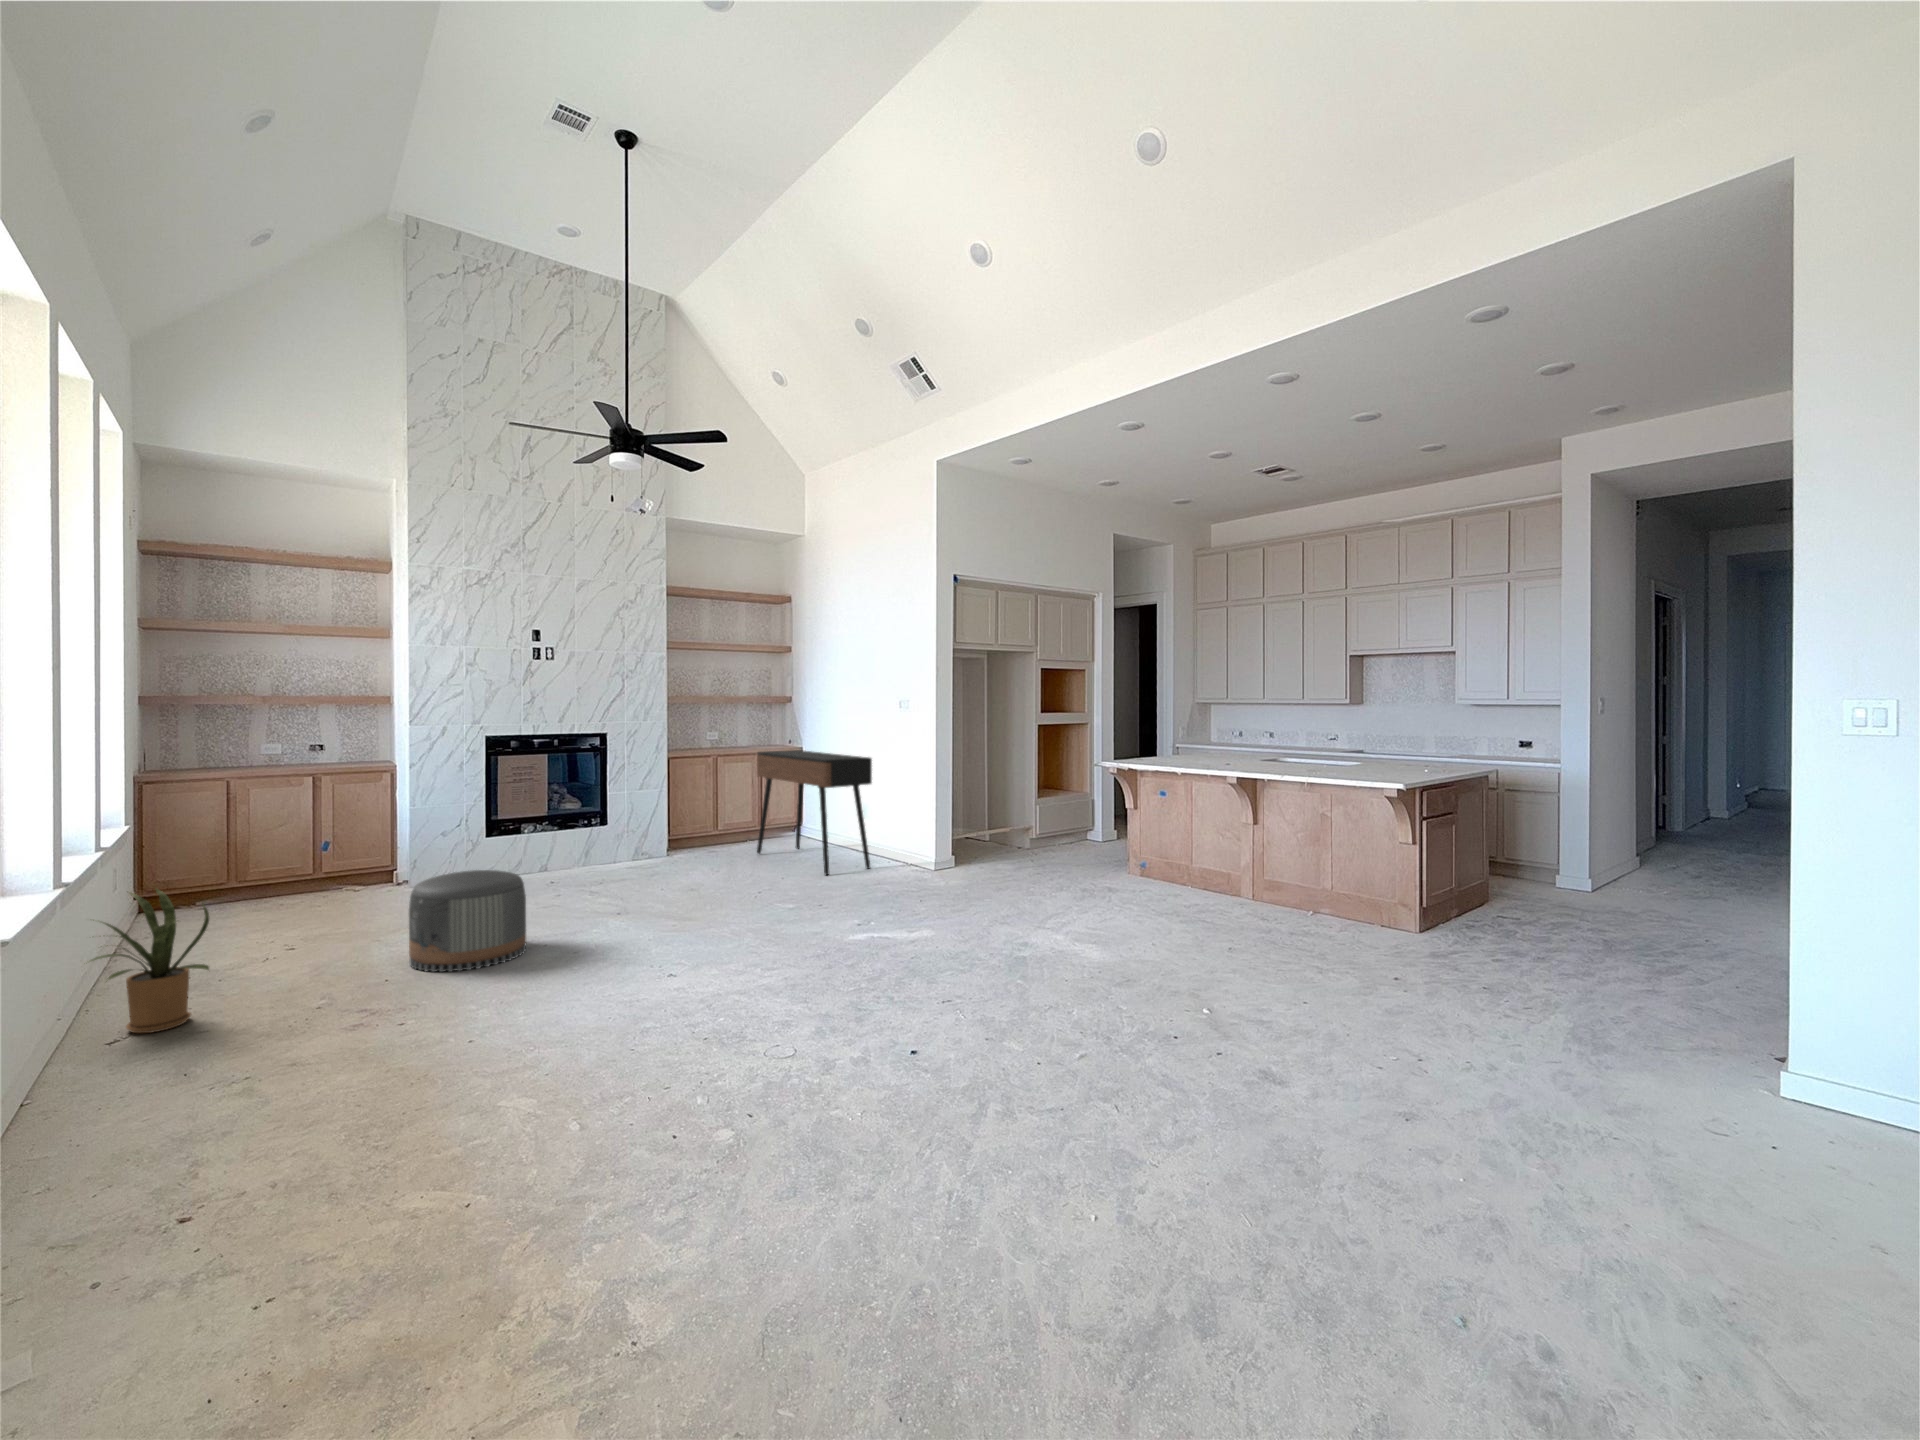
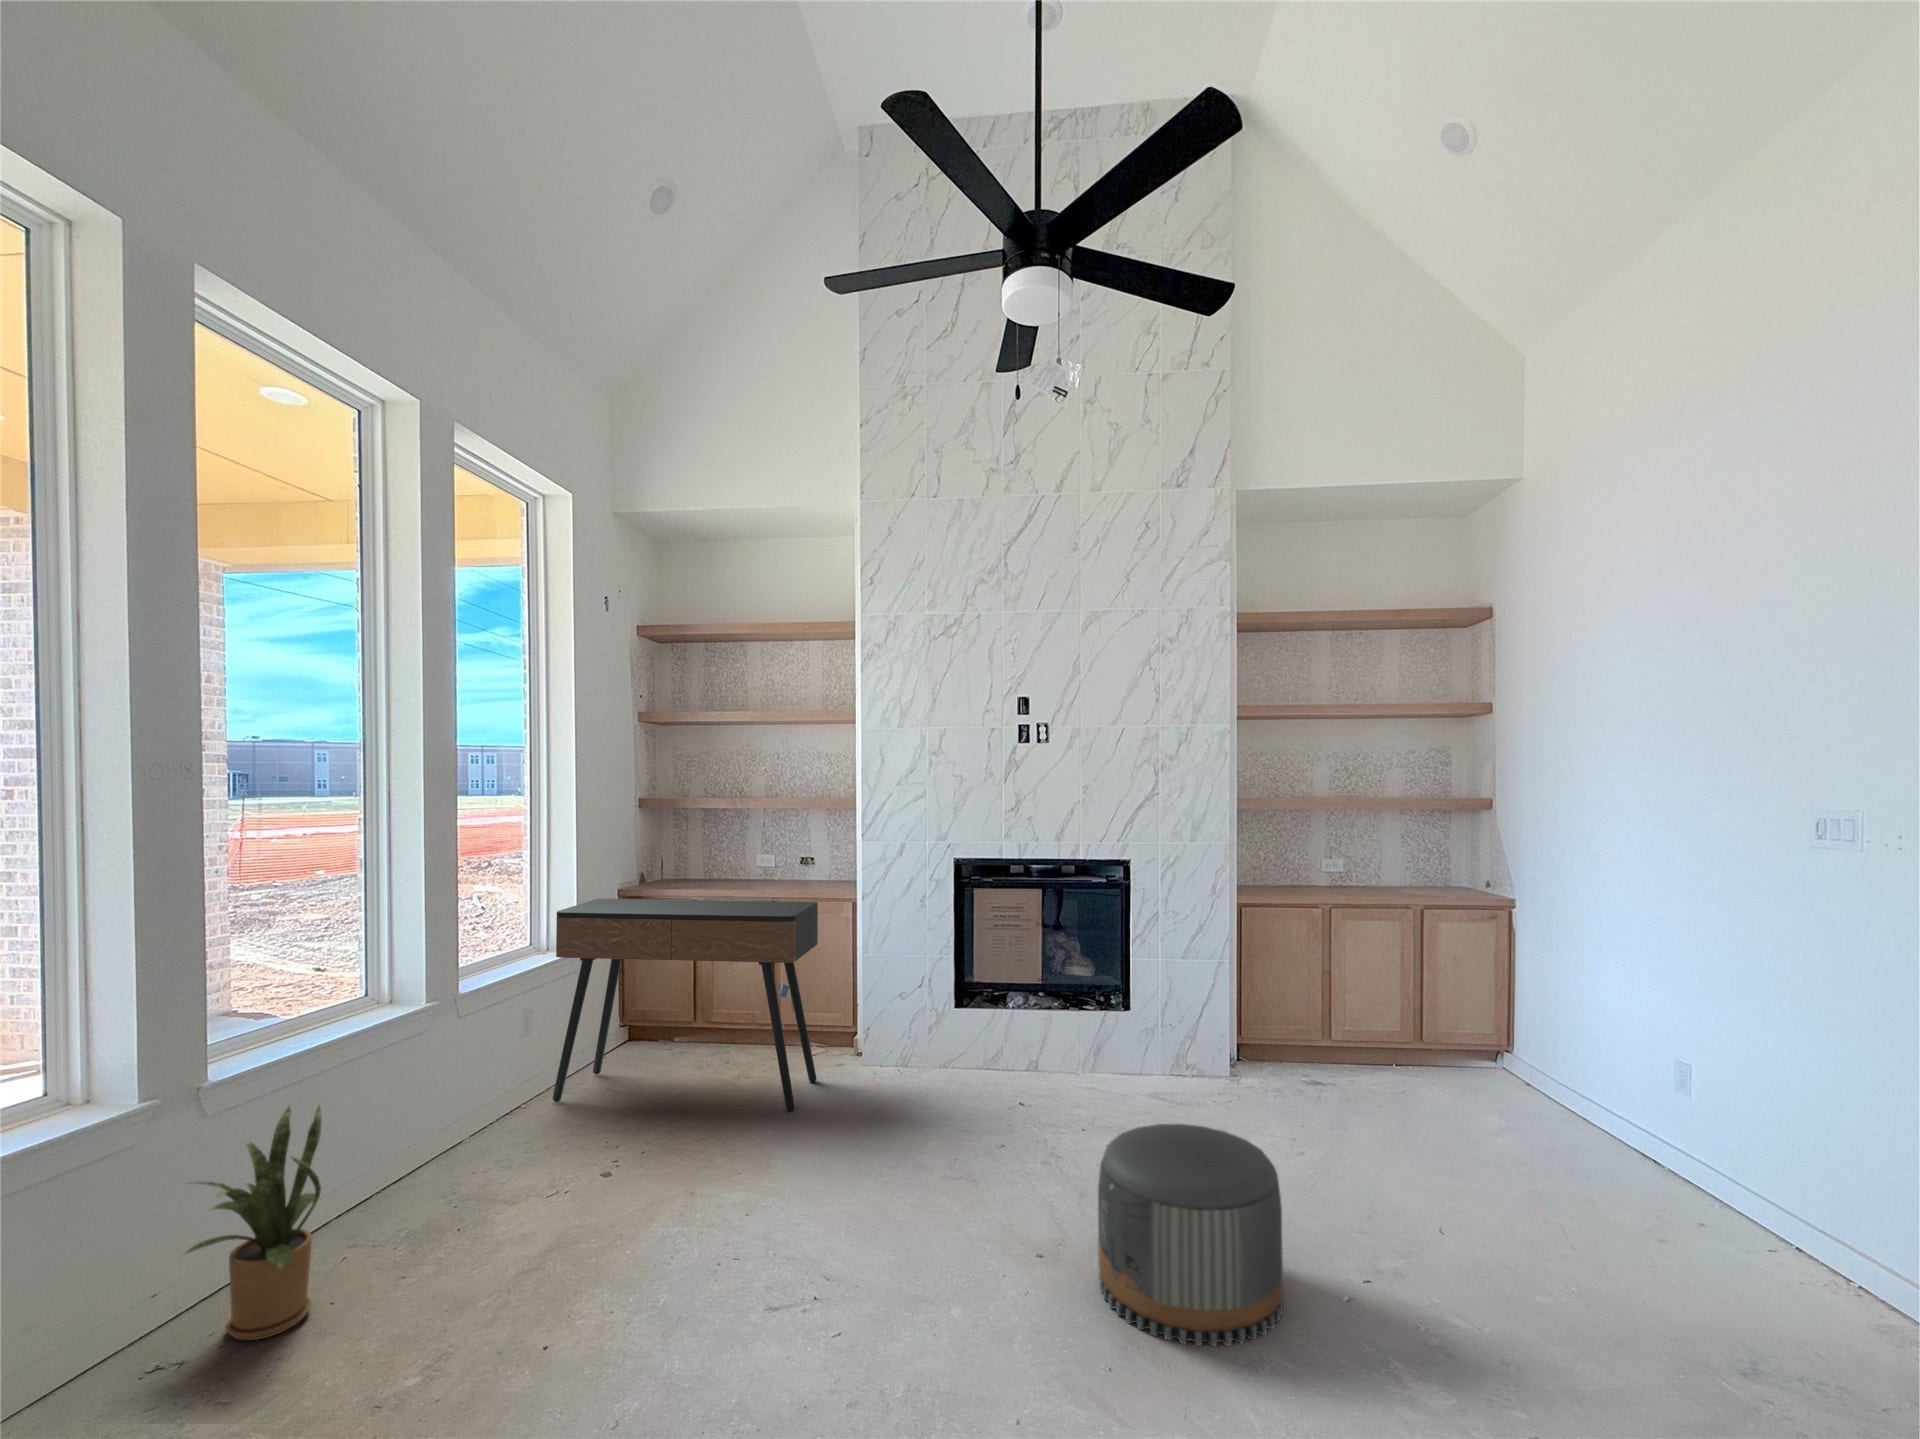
console table: present [757,750,872,875] -> present [552,899,818,1111]
pouf: present [409,870,526,972] -> present [1098,1124,1283,1347]

